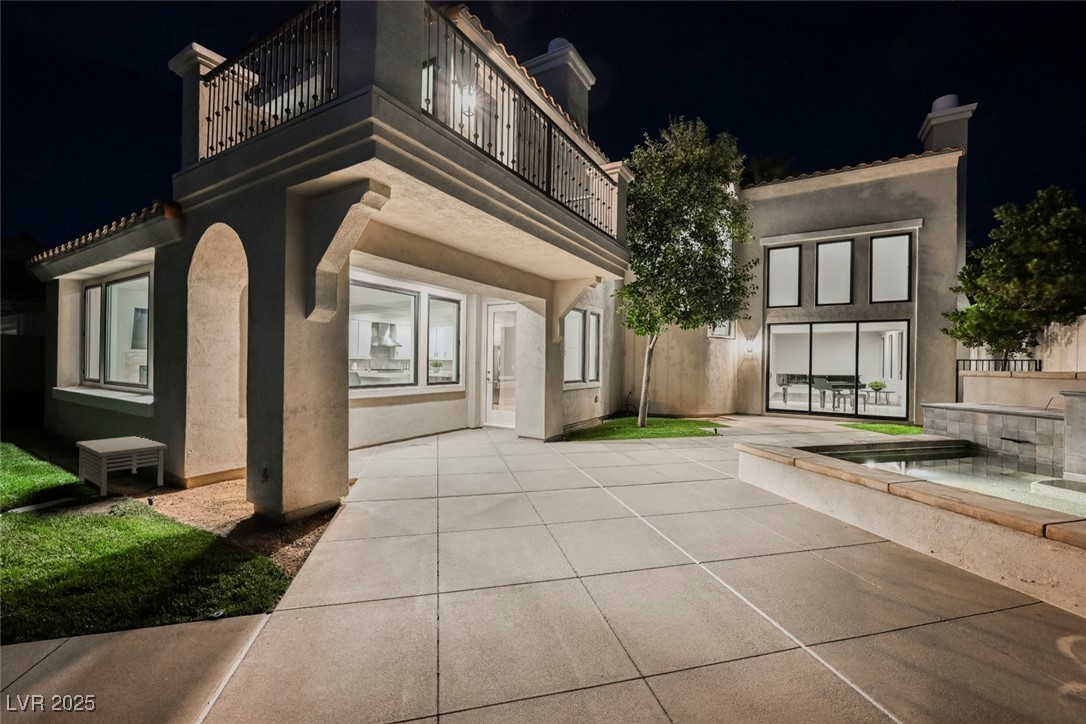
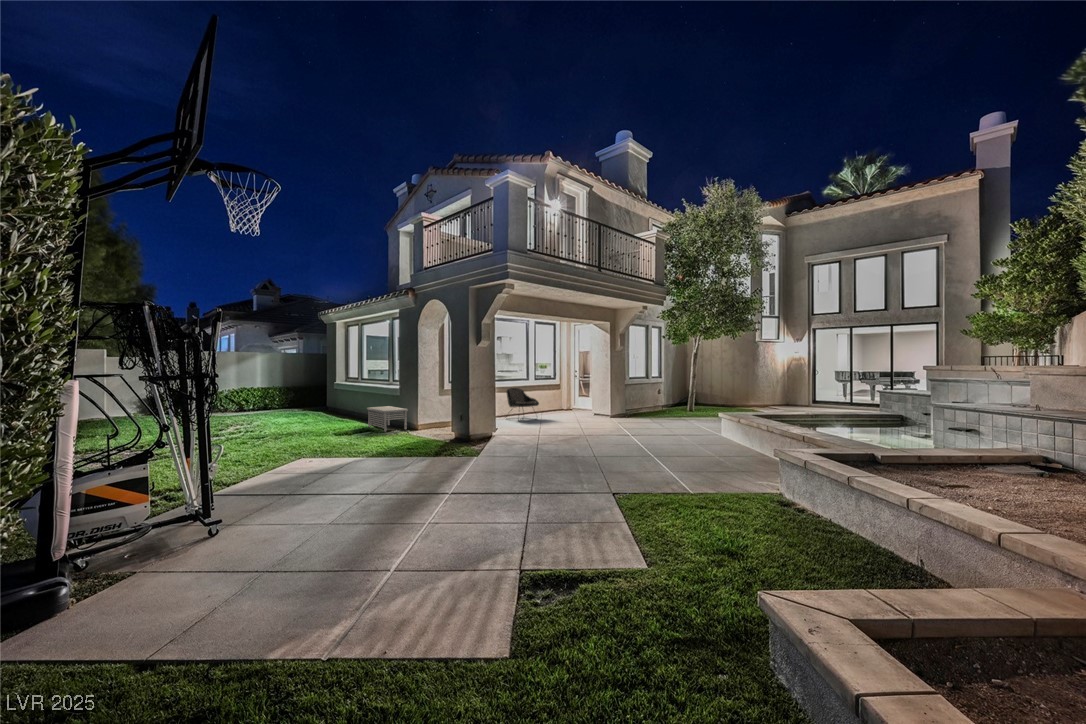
lounge chair: none [375,398,434,455] -> present [506,388,539,421]

